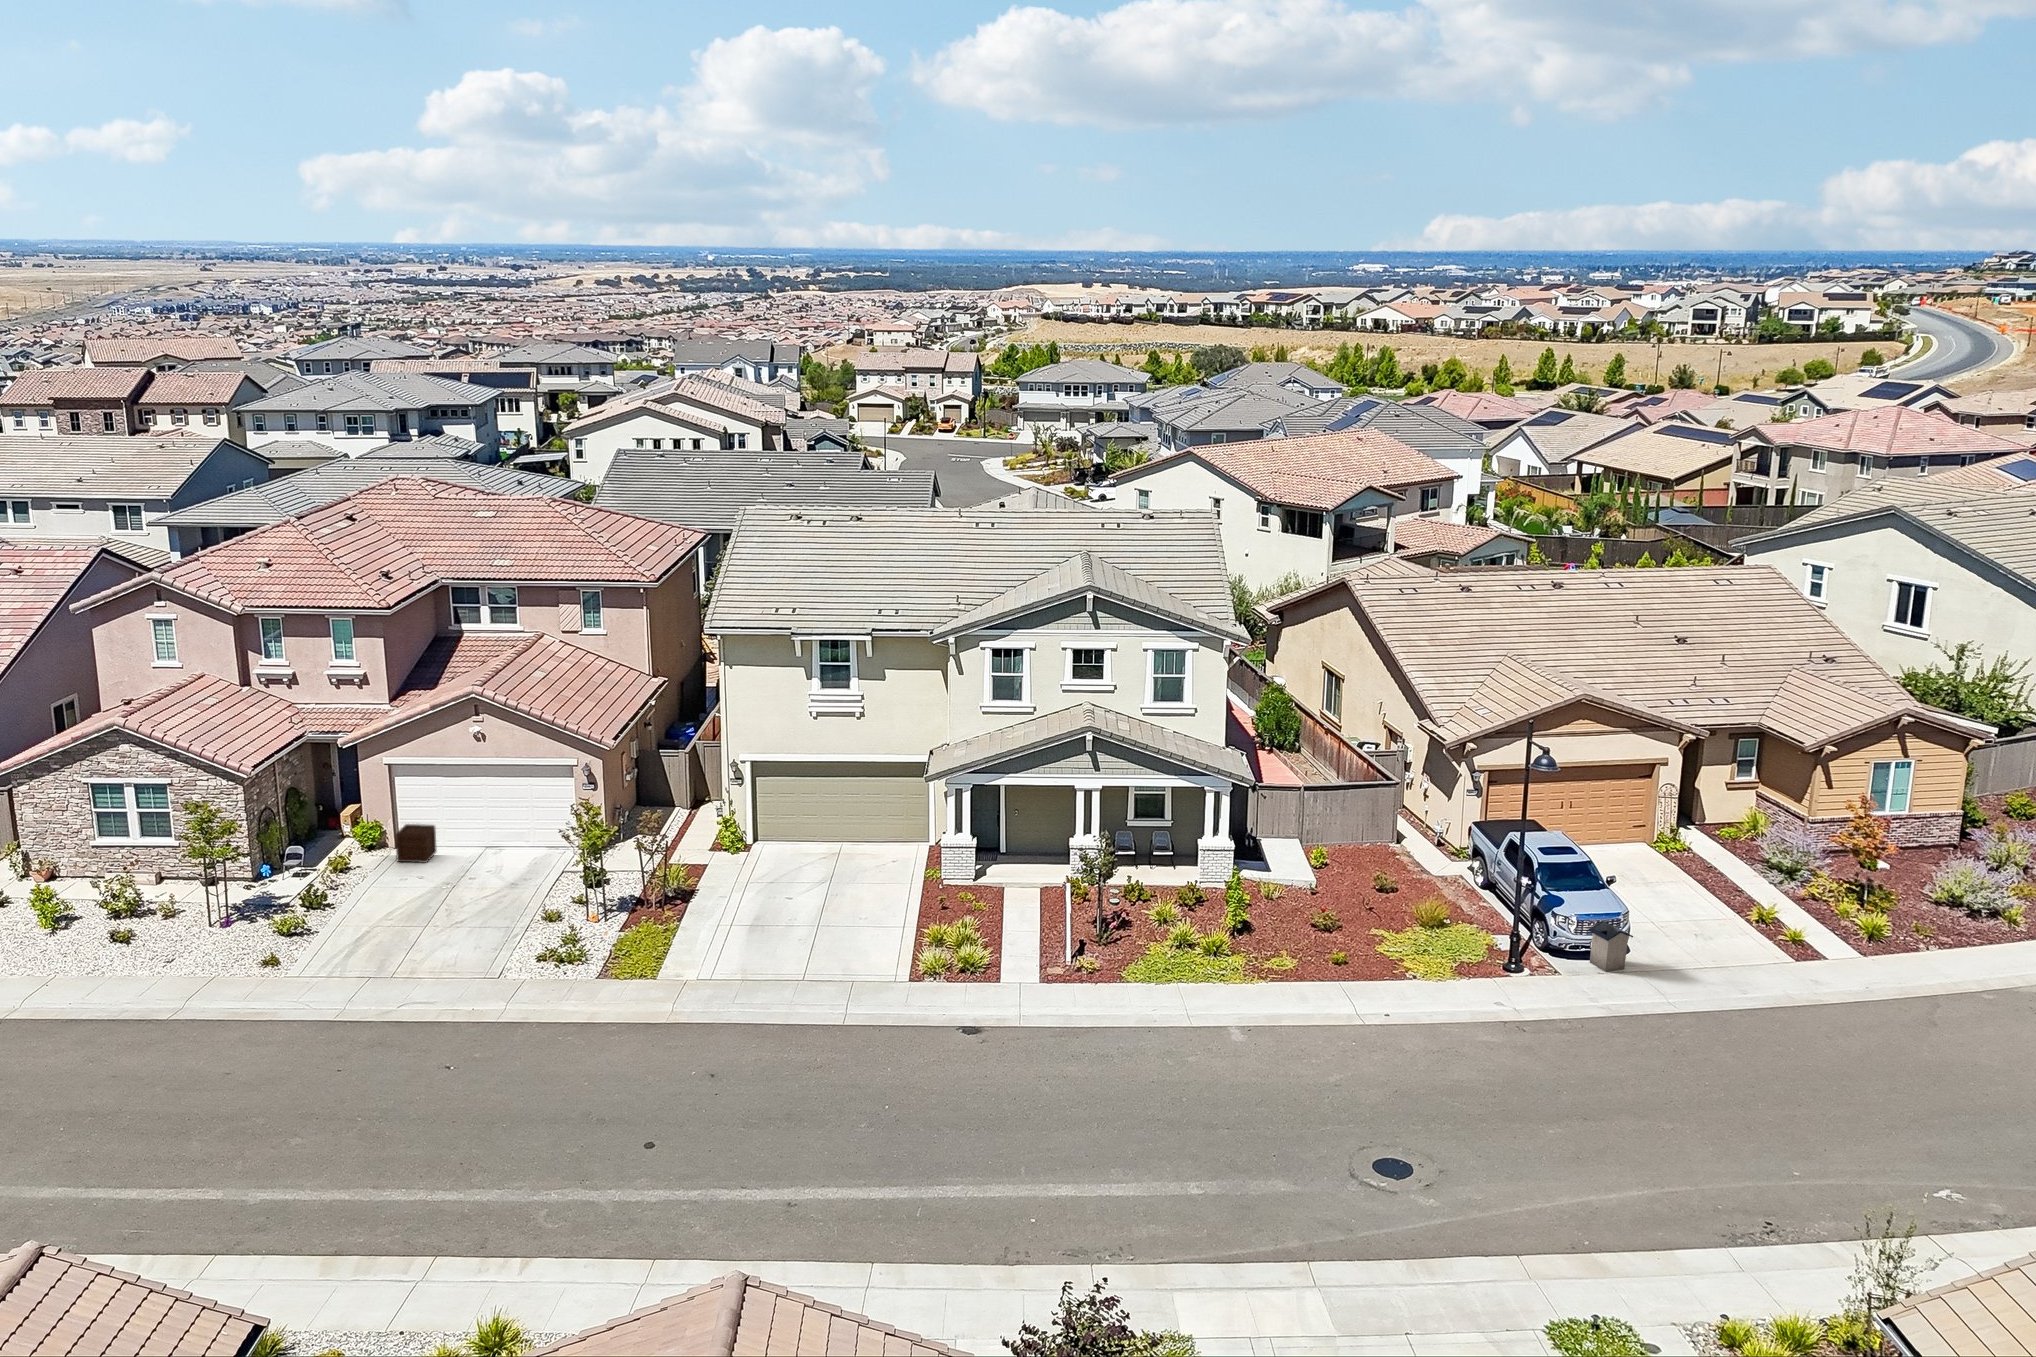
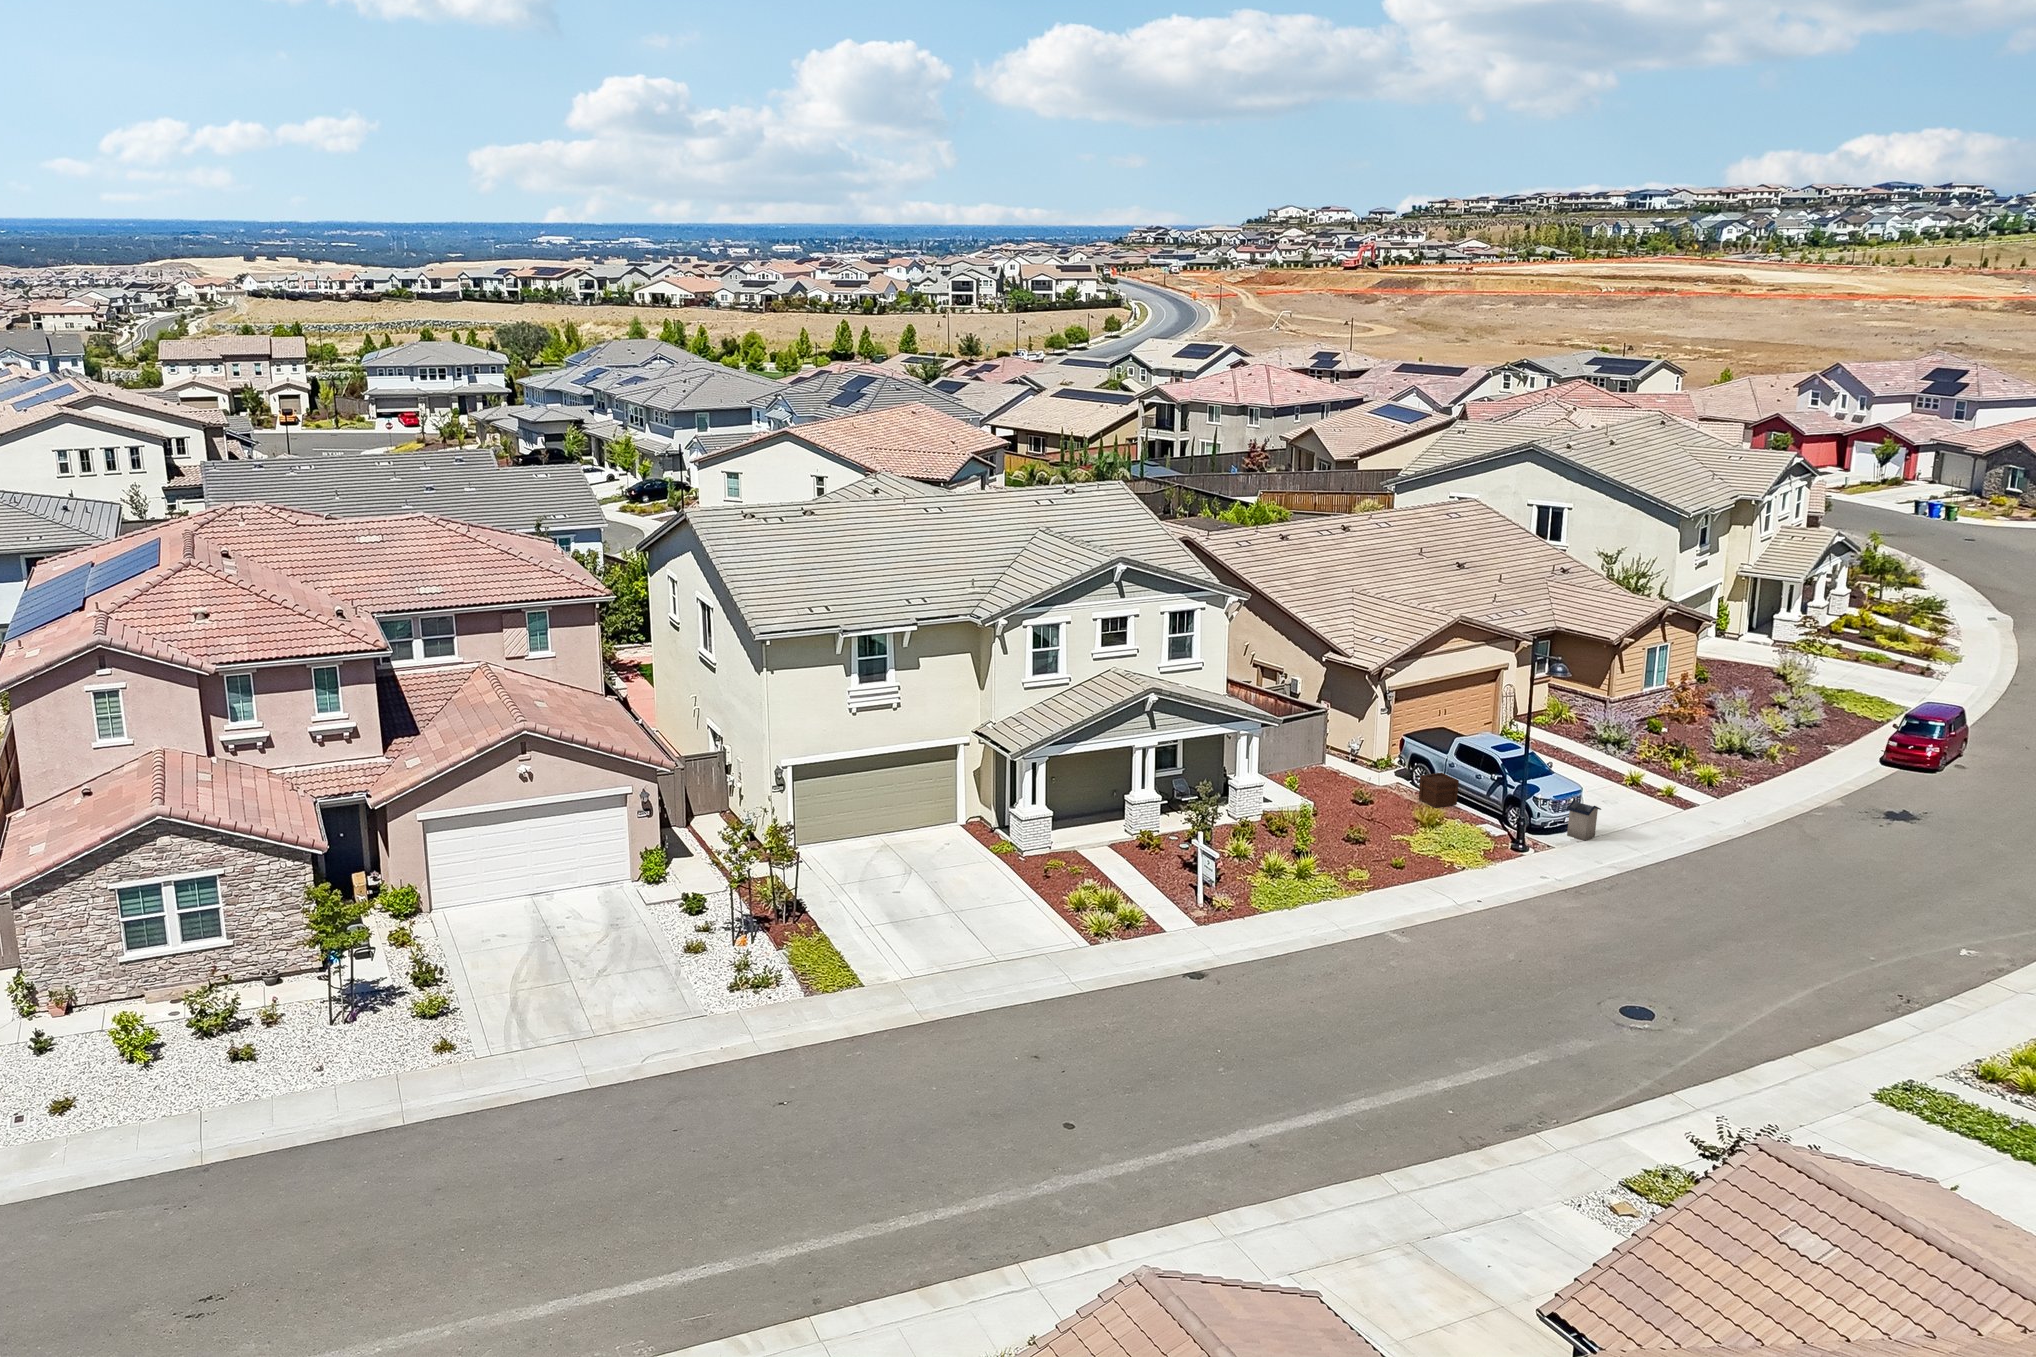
wooden crate: present [395,824,436,863] -> present [1419,773,1459,808]

